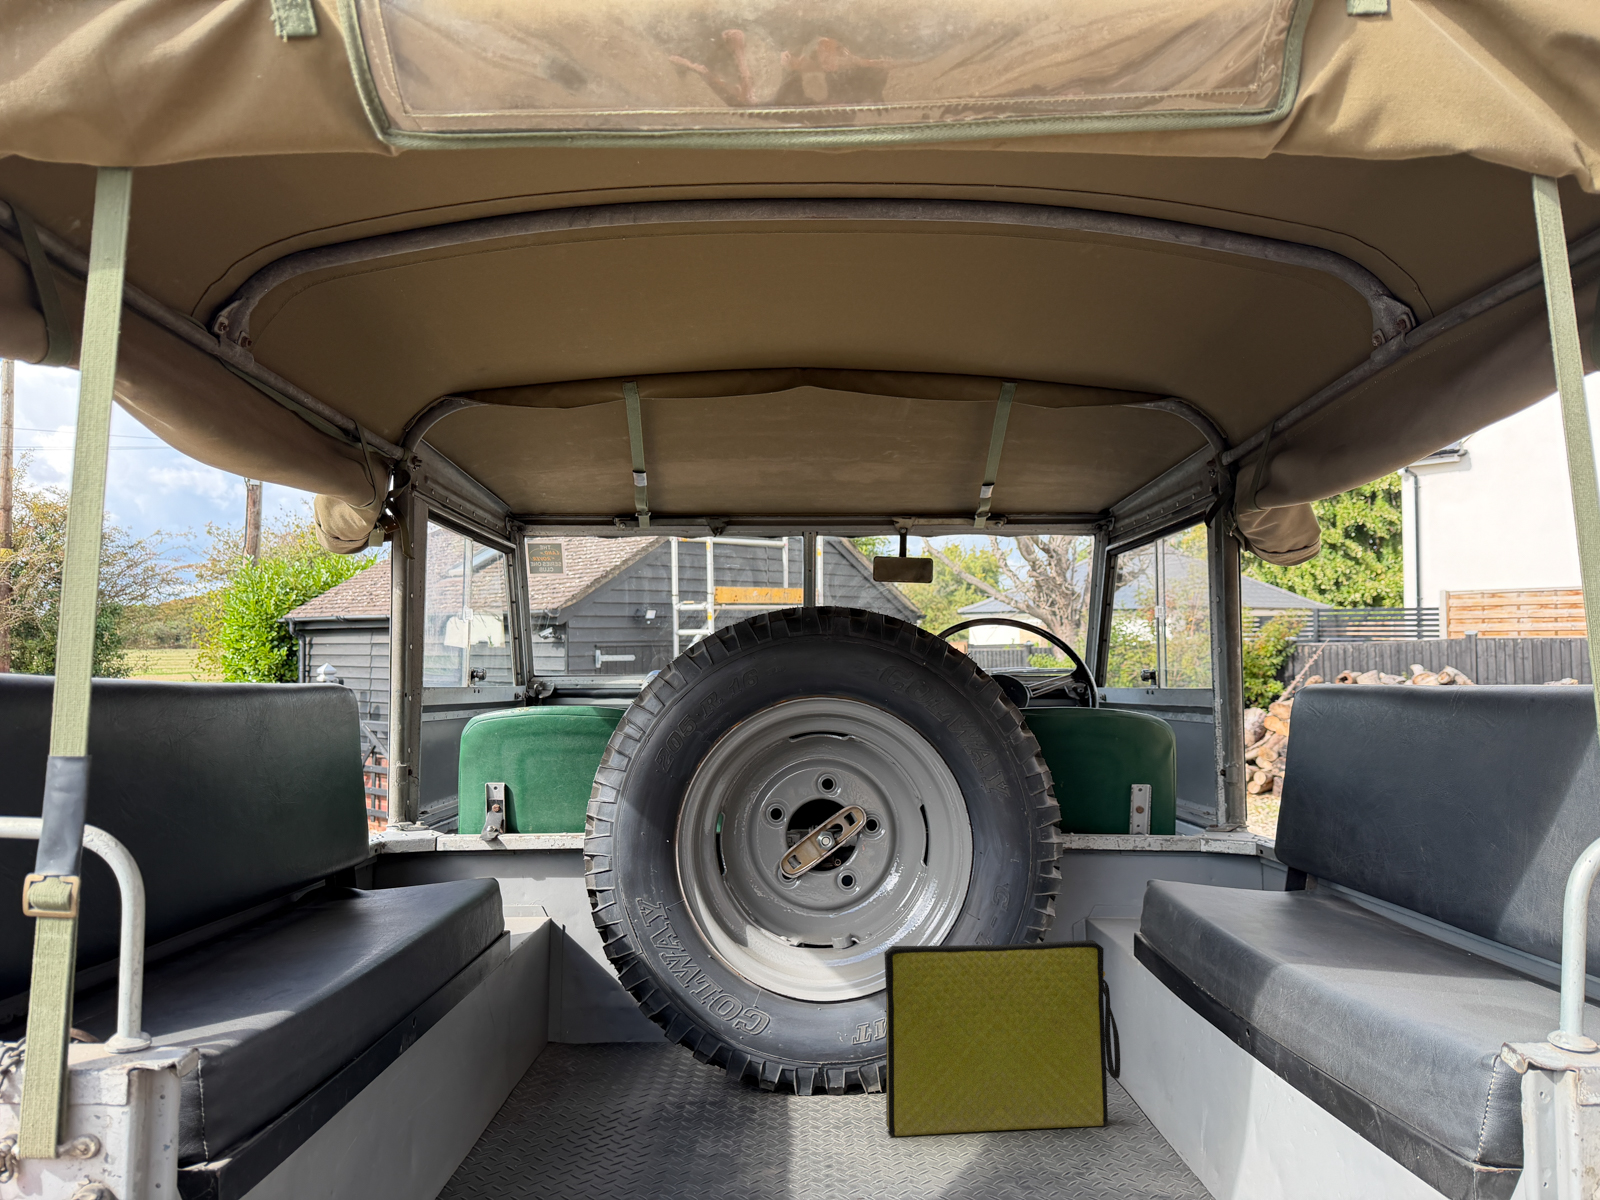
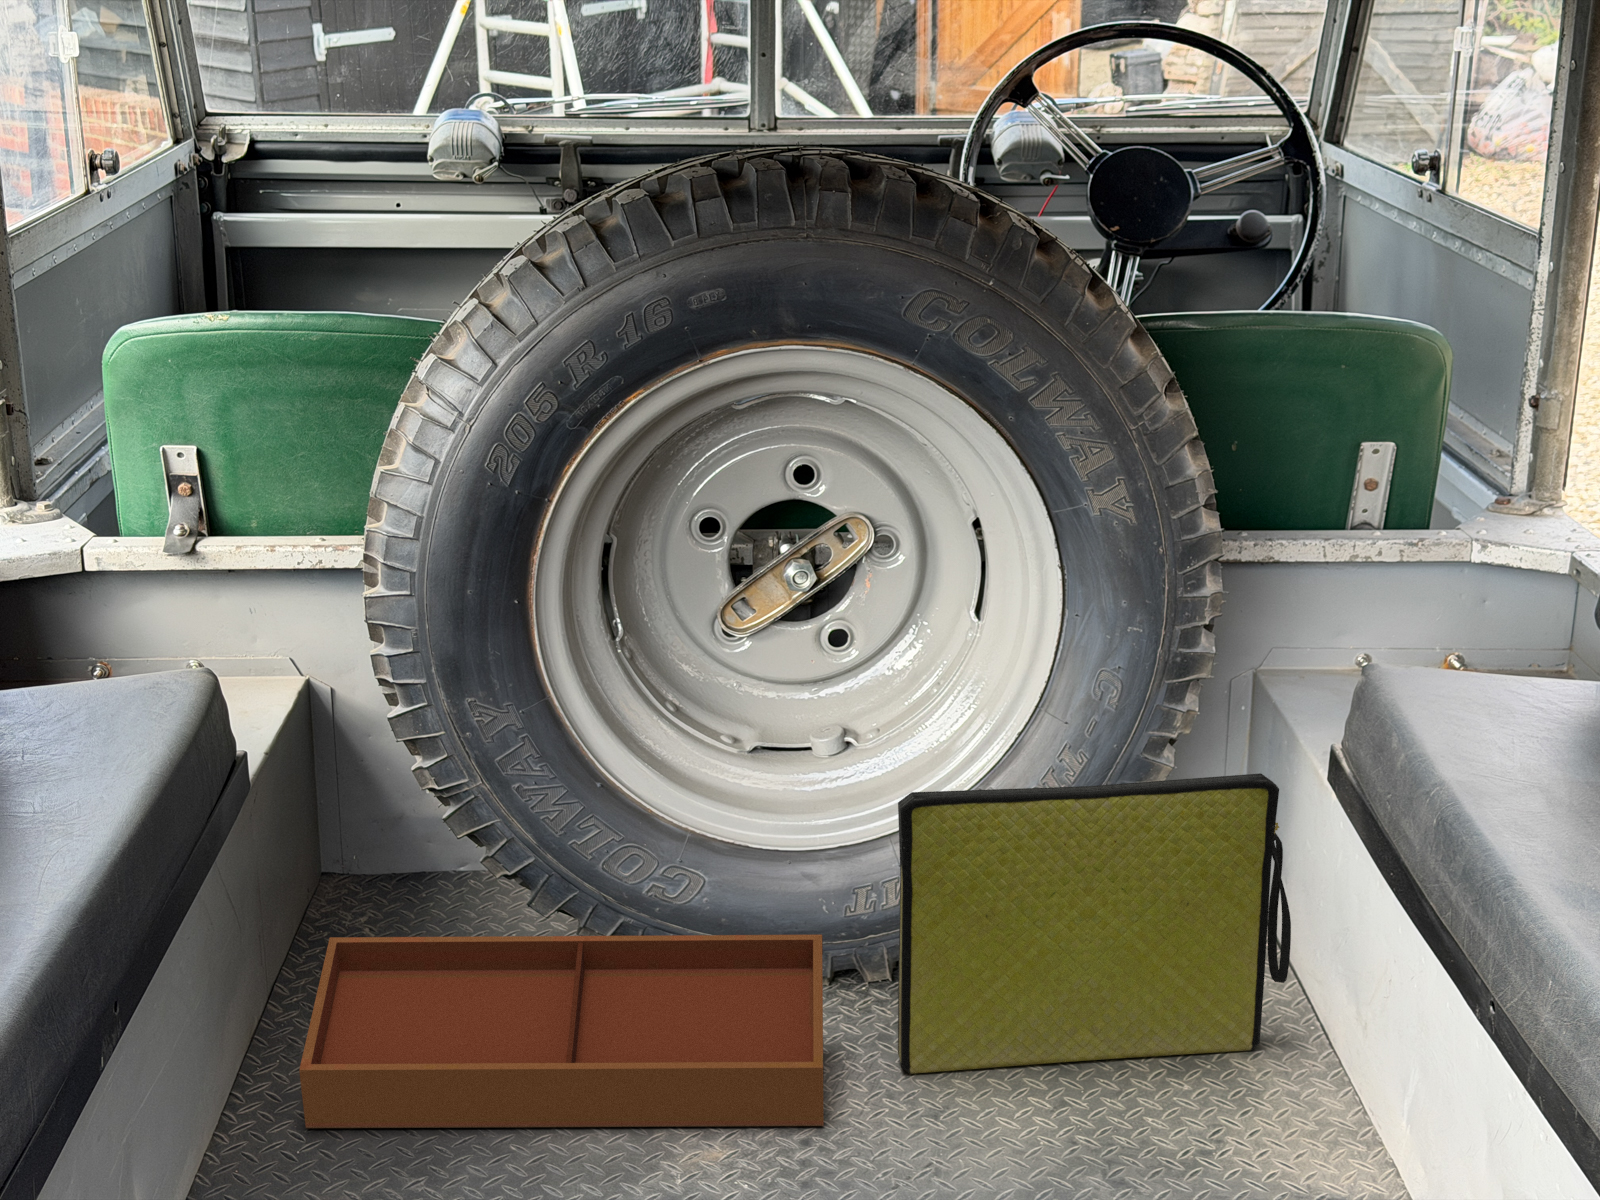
storage bin: none [522,1044,843,1161] -> present [299,935,824,1128]

